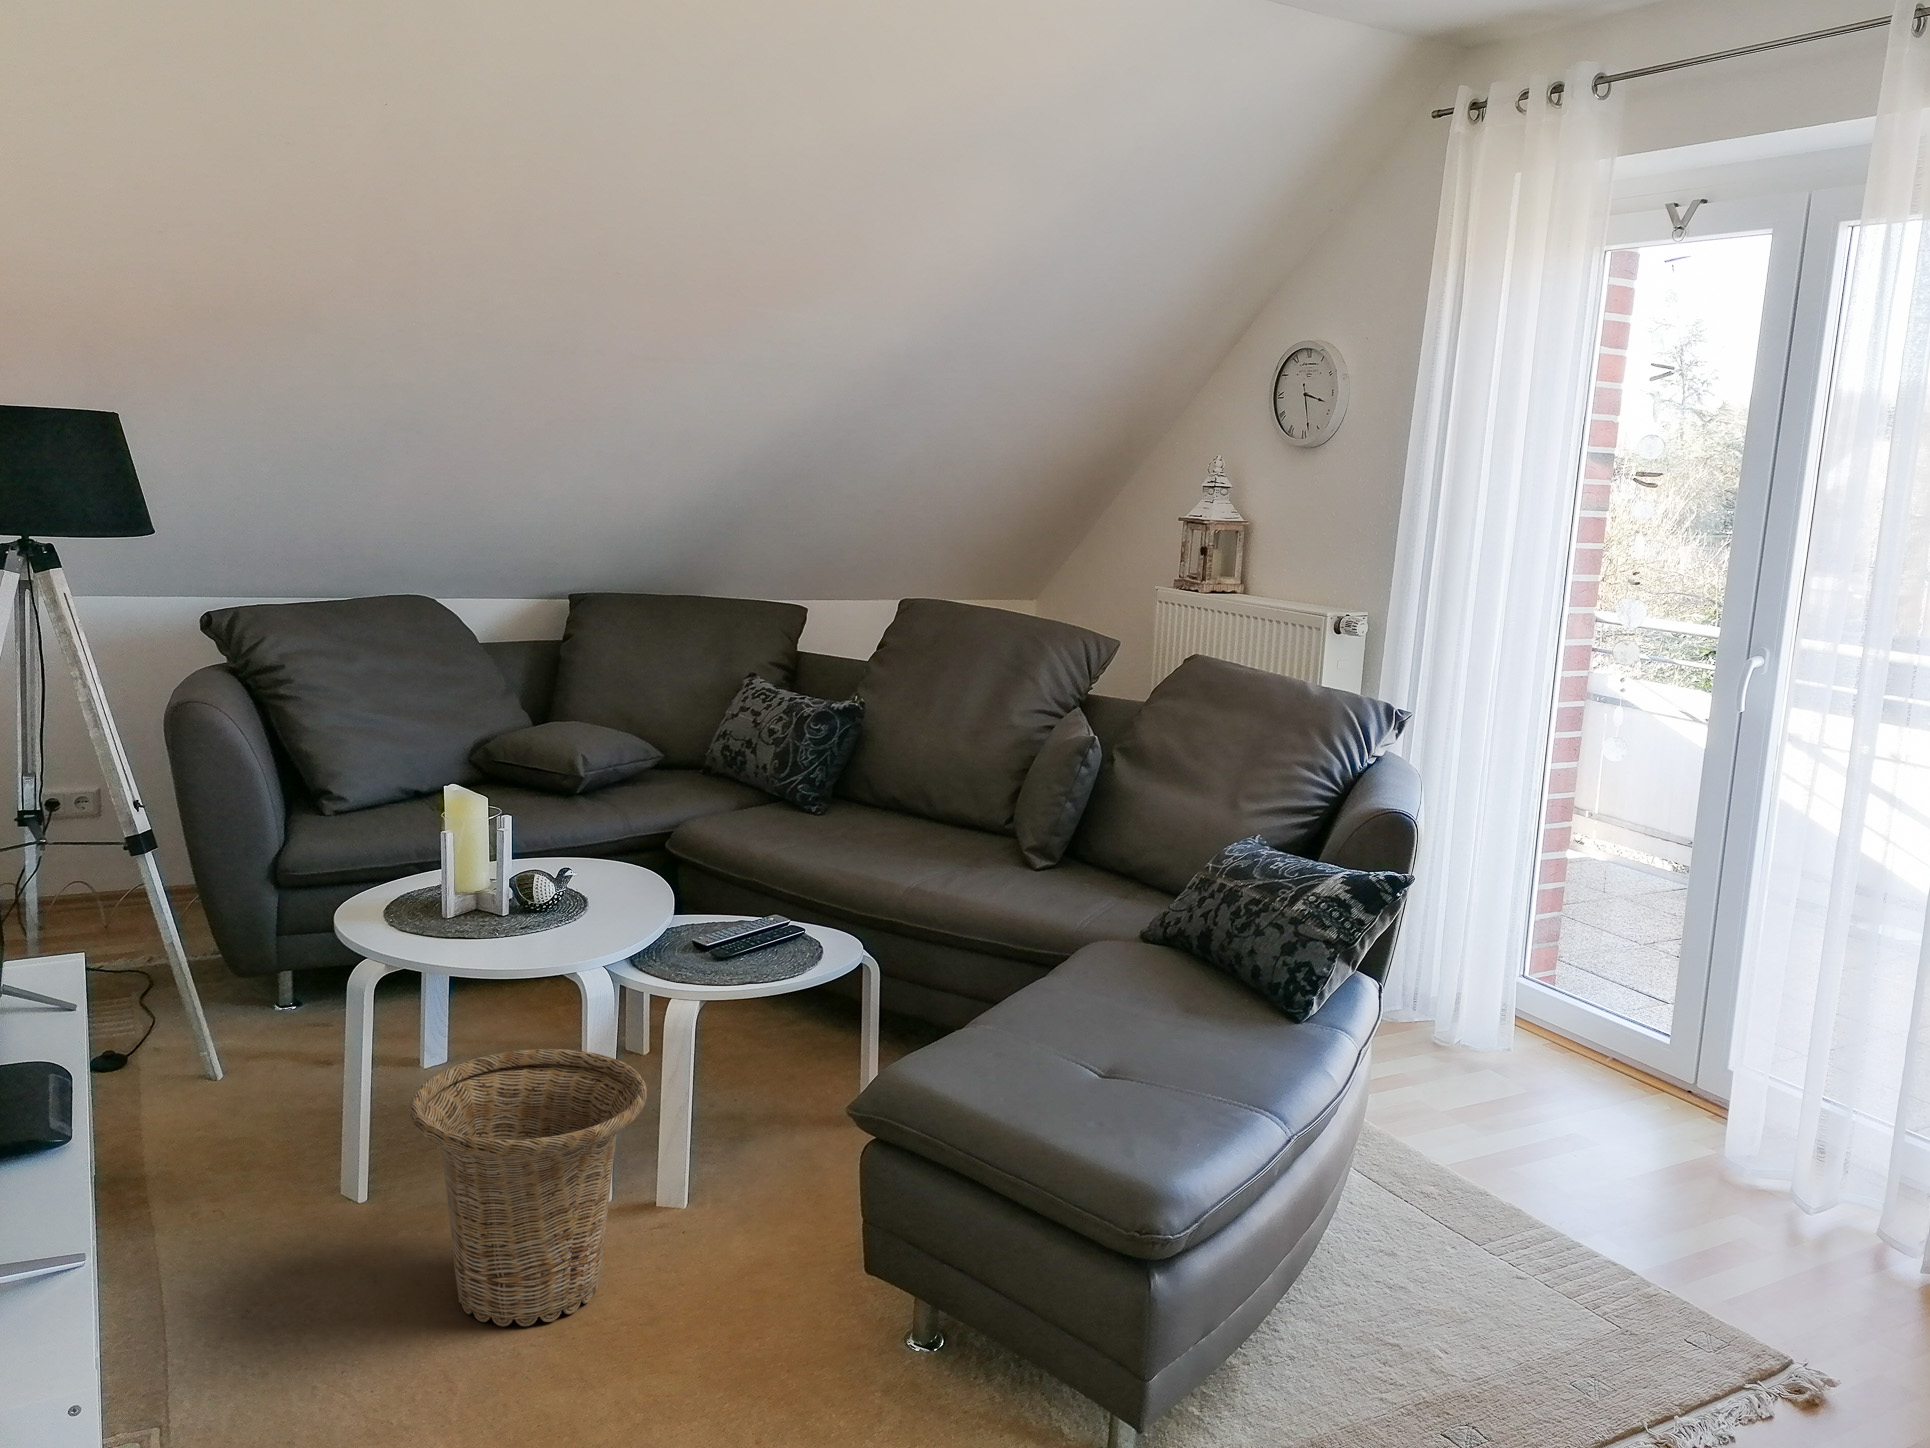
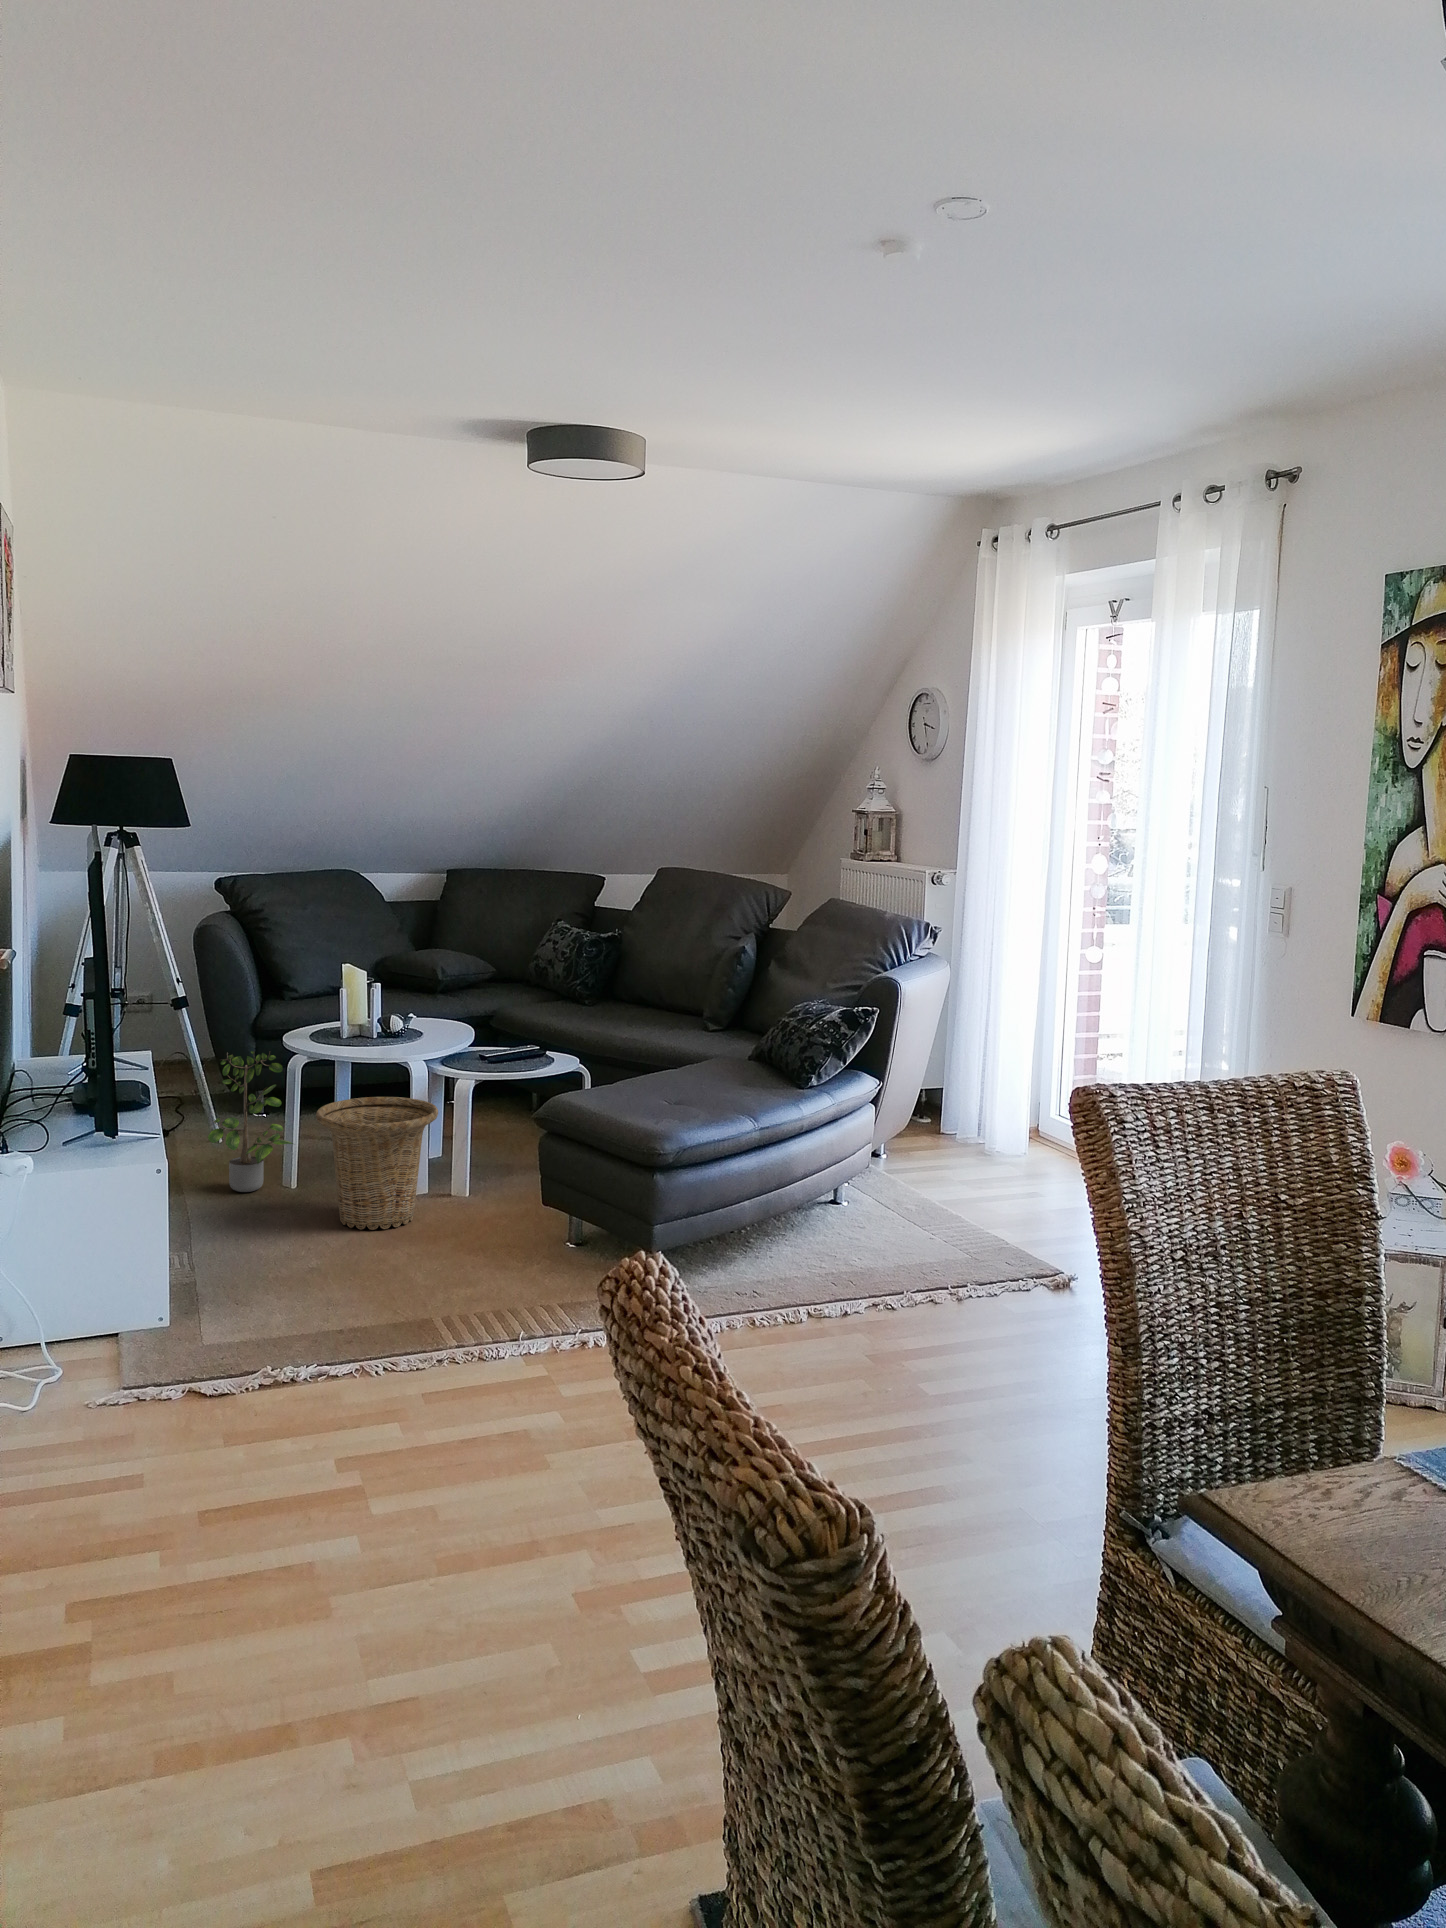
potted plant: none [190,964,363,1224] -> present [208,1051,293,1192]

